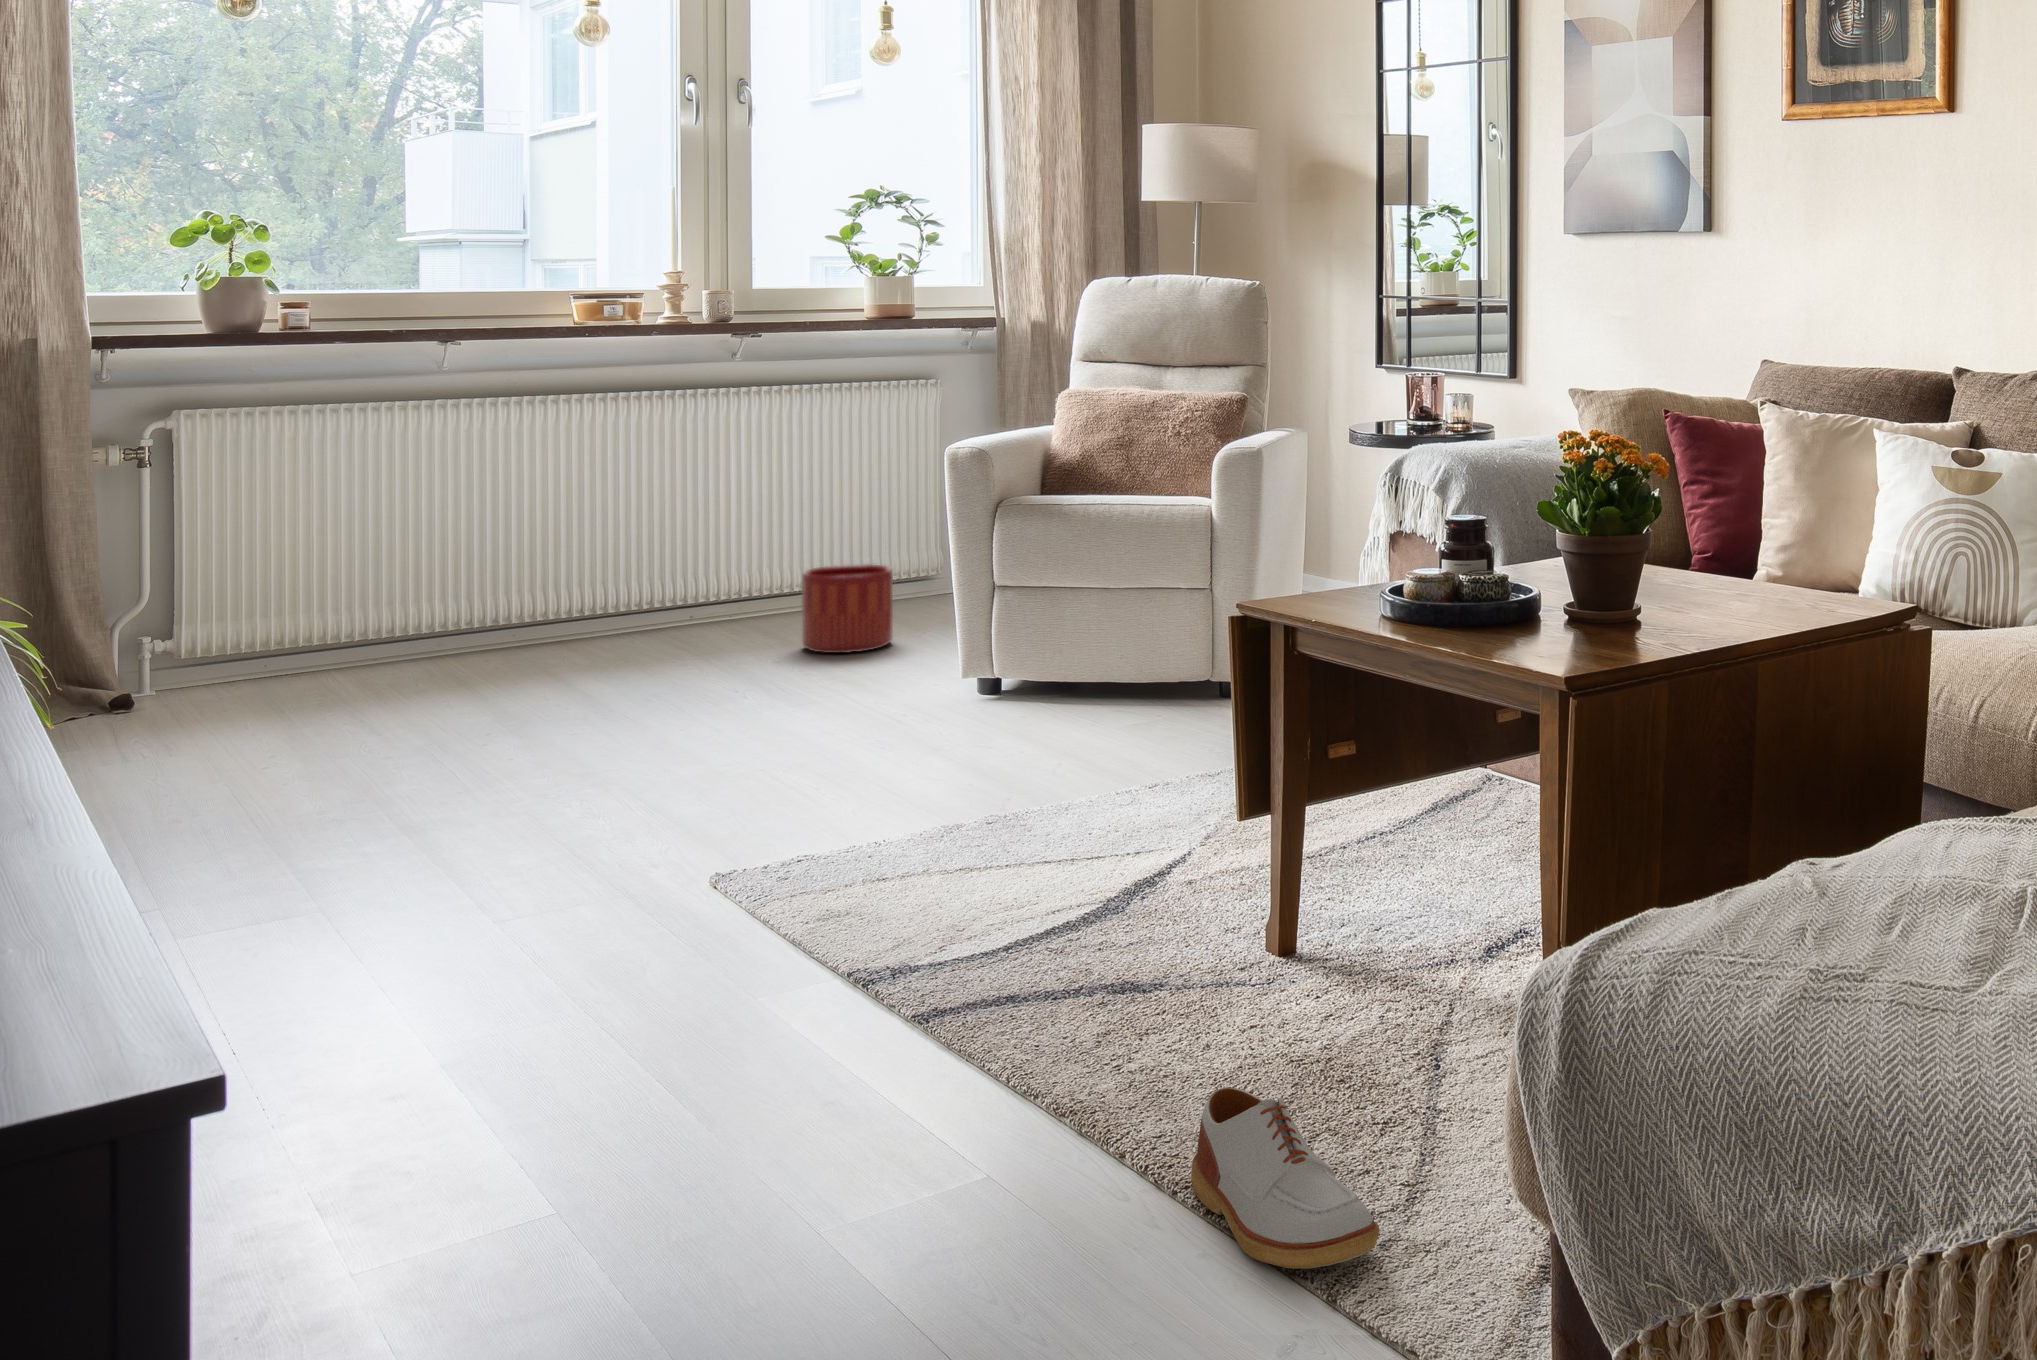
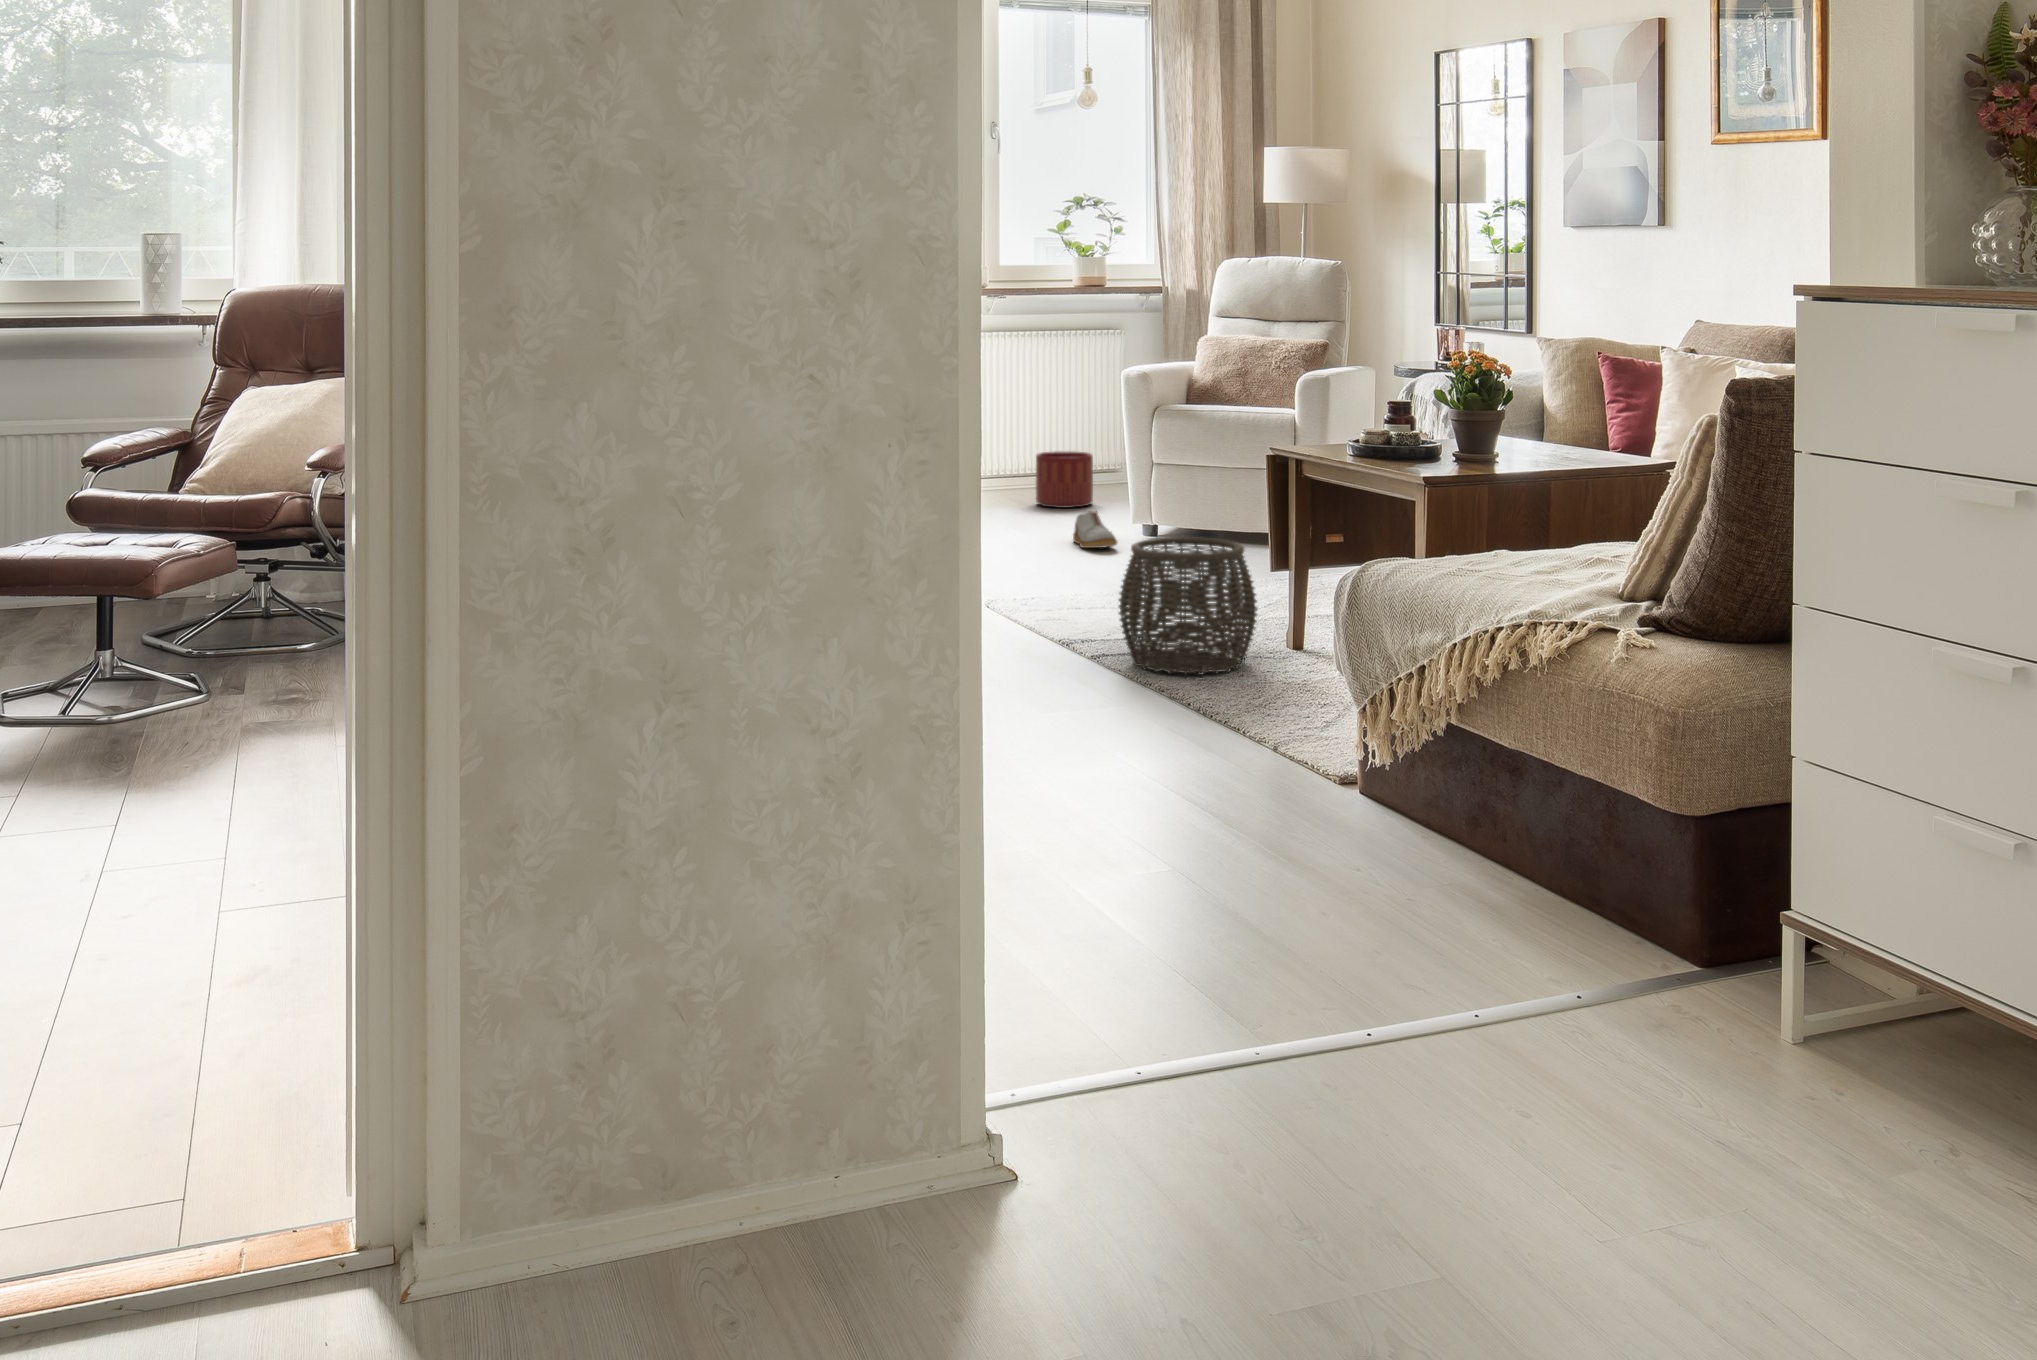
woven basket: none [959,771,1234,1068] -> present [1119,537,1257,674]
shoe: present [1191,1088,1379,1268] -> present [1073,511,1117,548]

